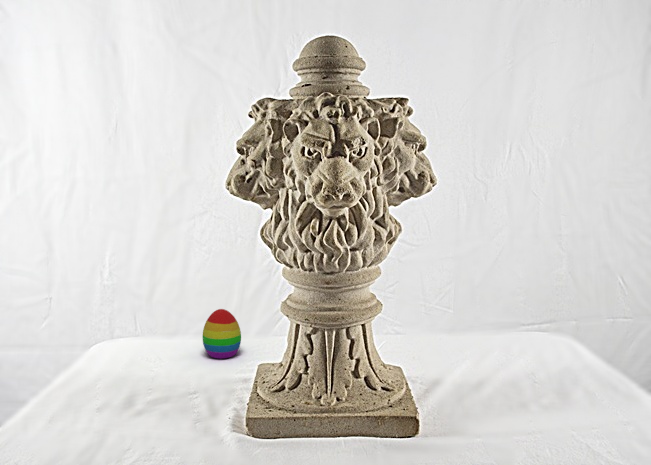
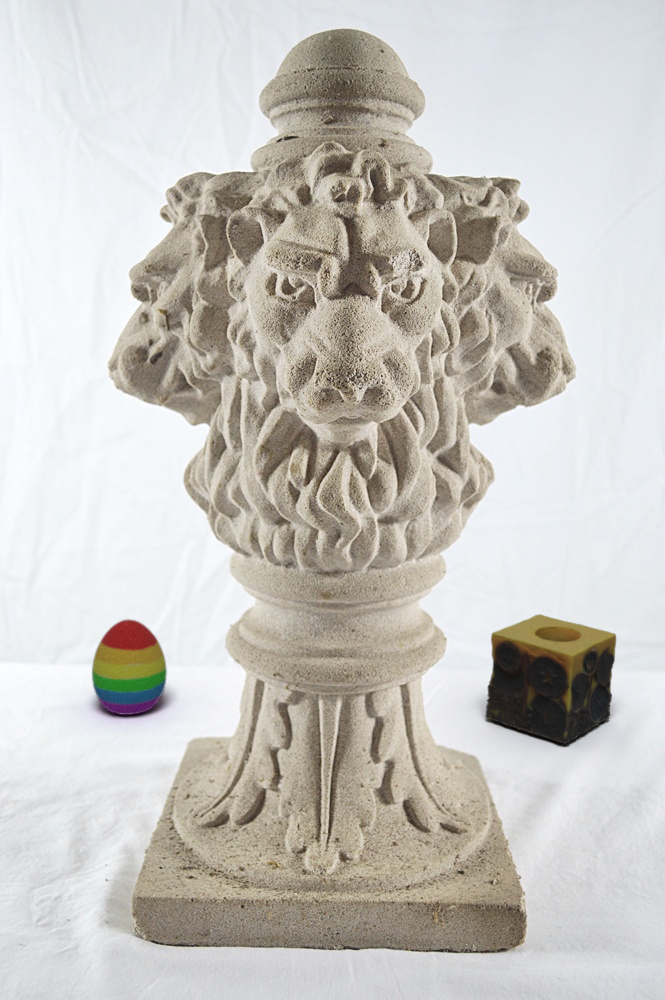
candle: none [408,302,474,365] -> present [486,614,616,744]

